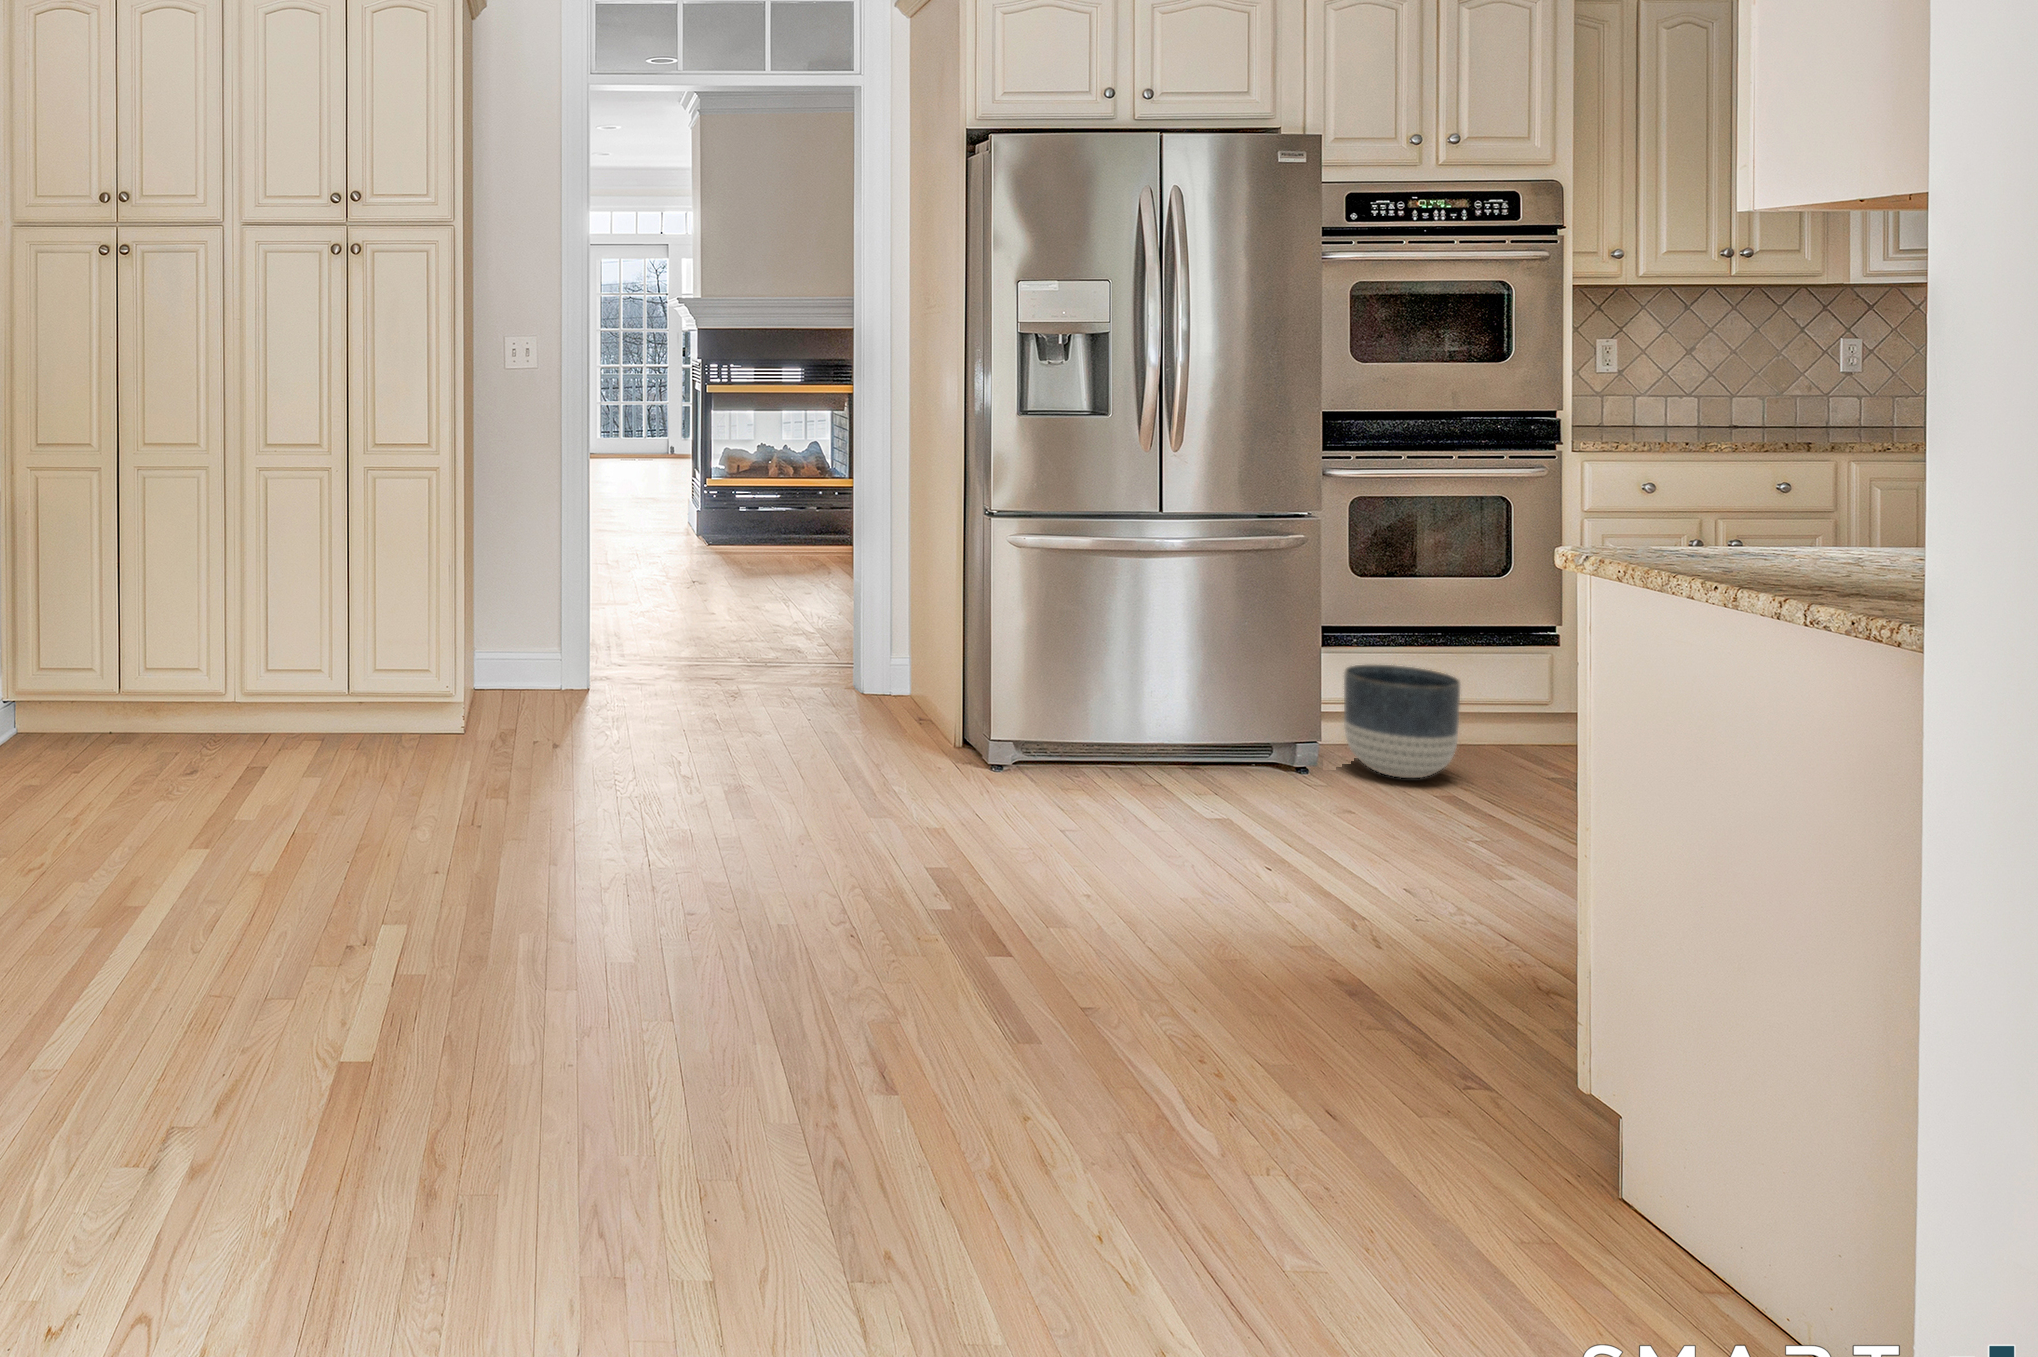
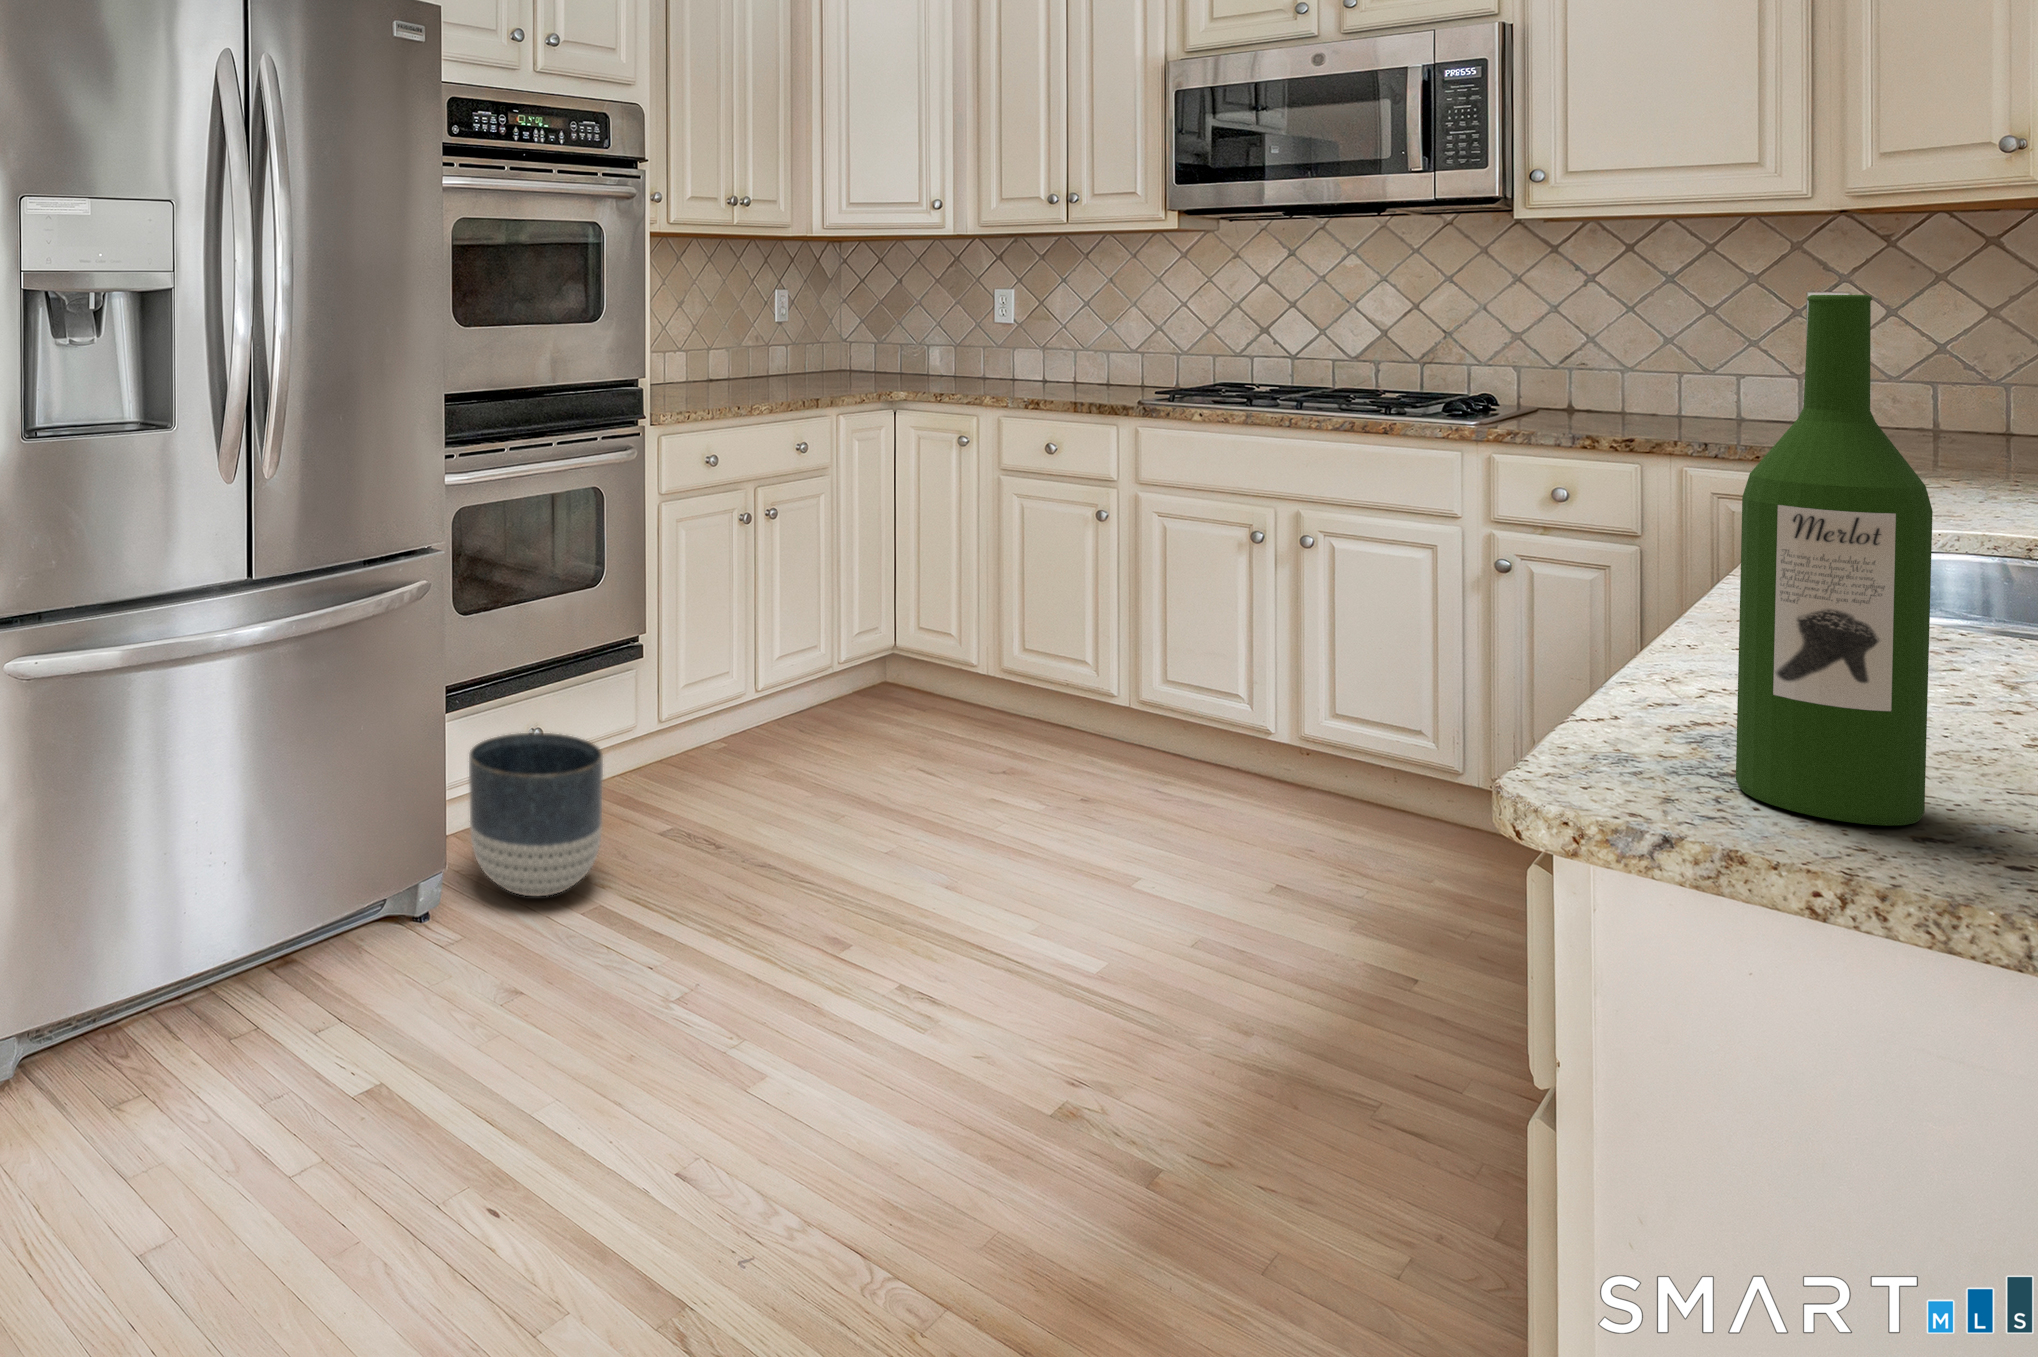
wine bottle: none [1718,338,1810,583] -> present [1736,295,1933,826]

